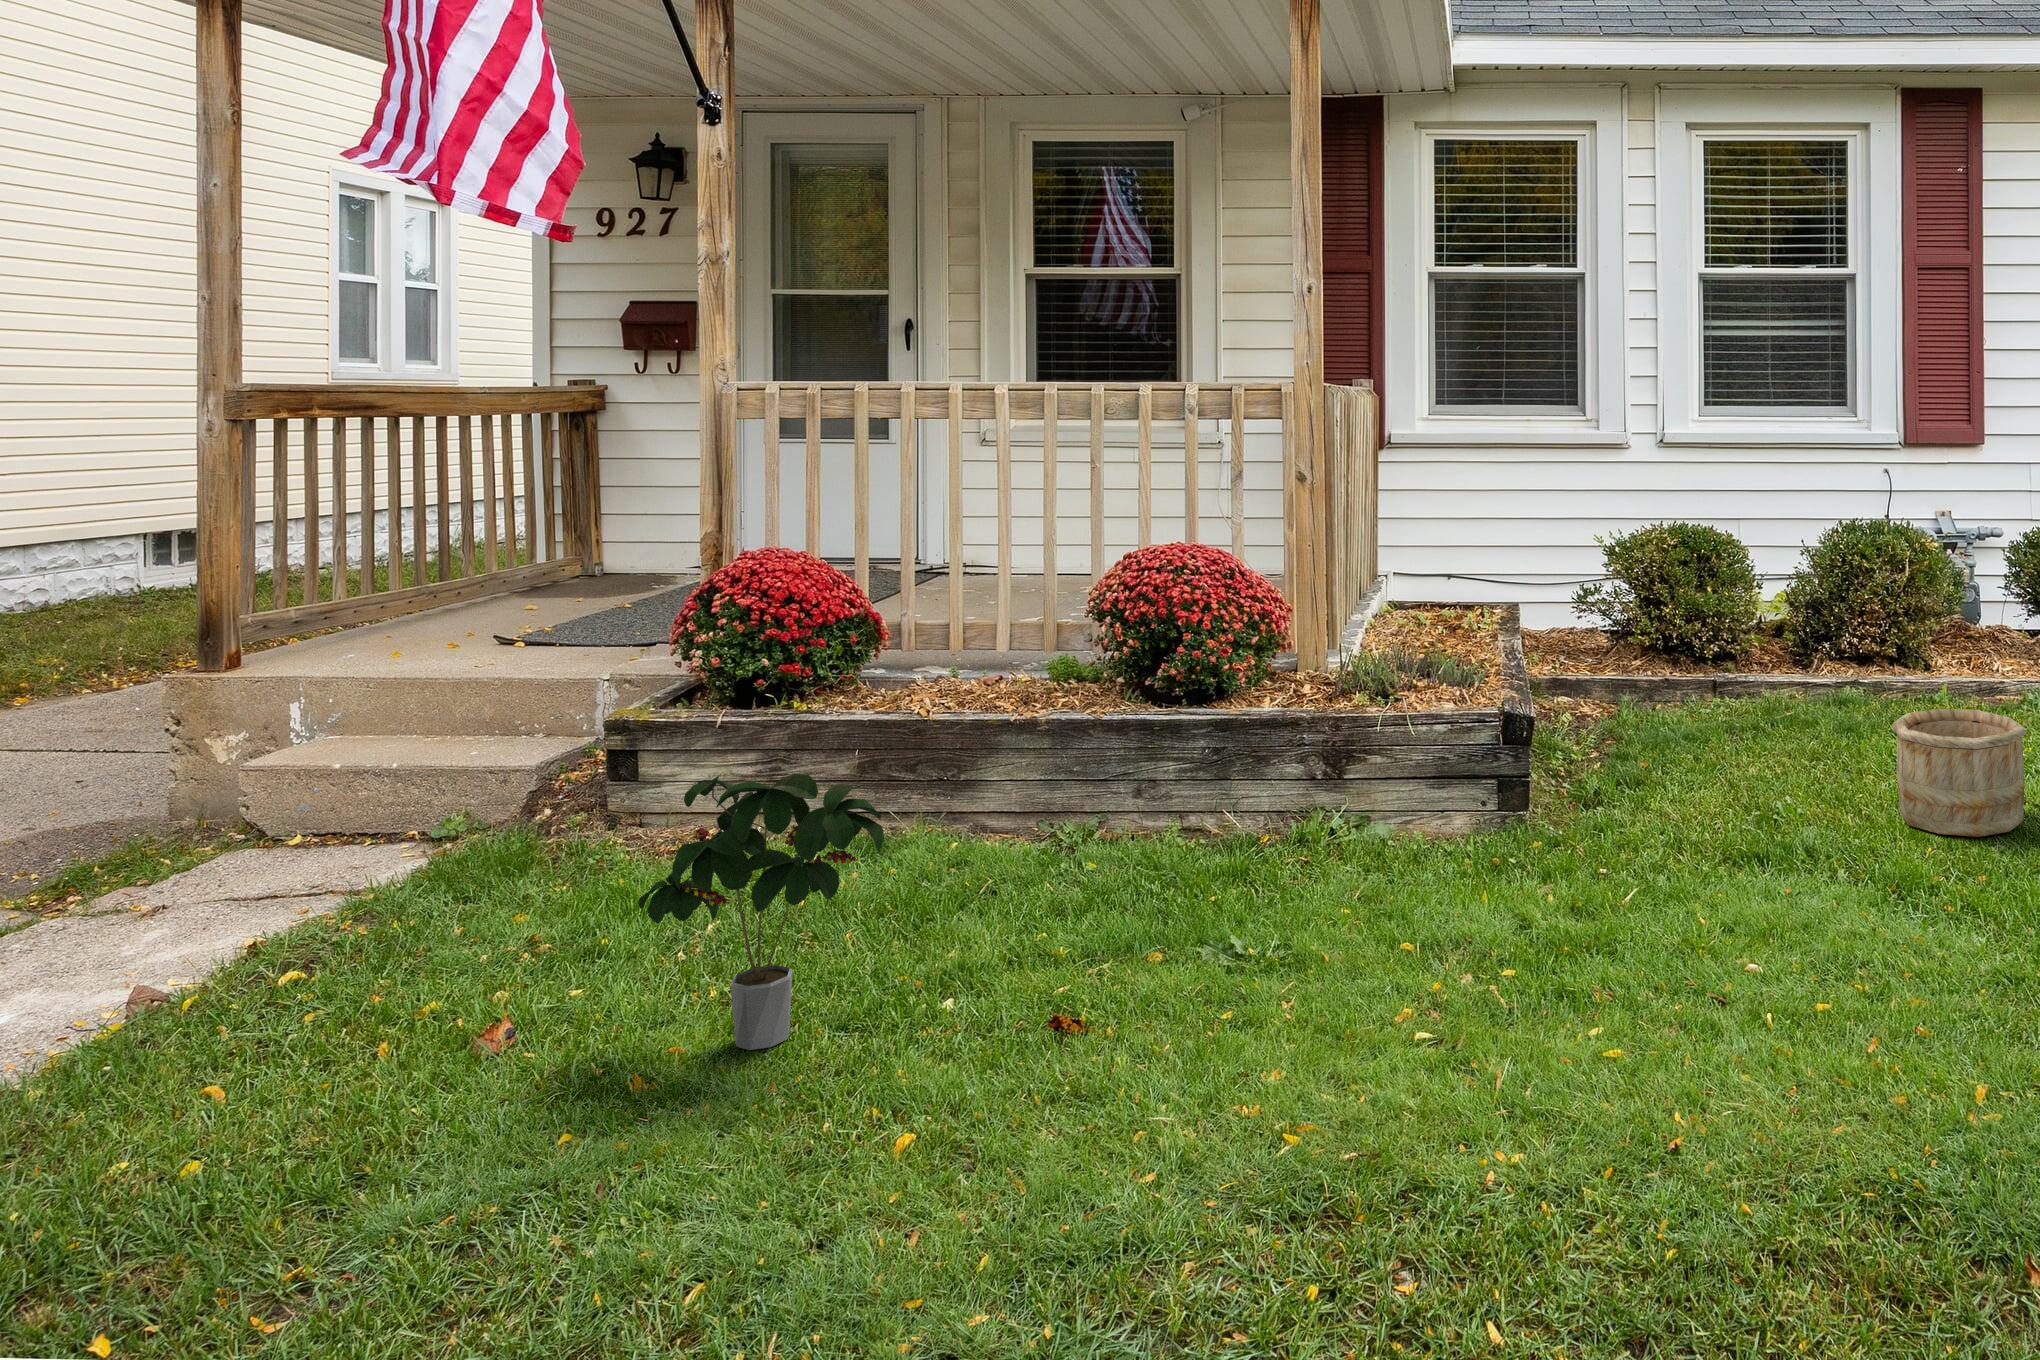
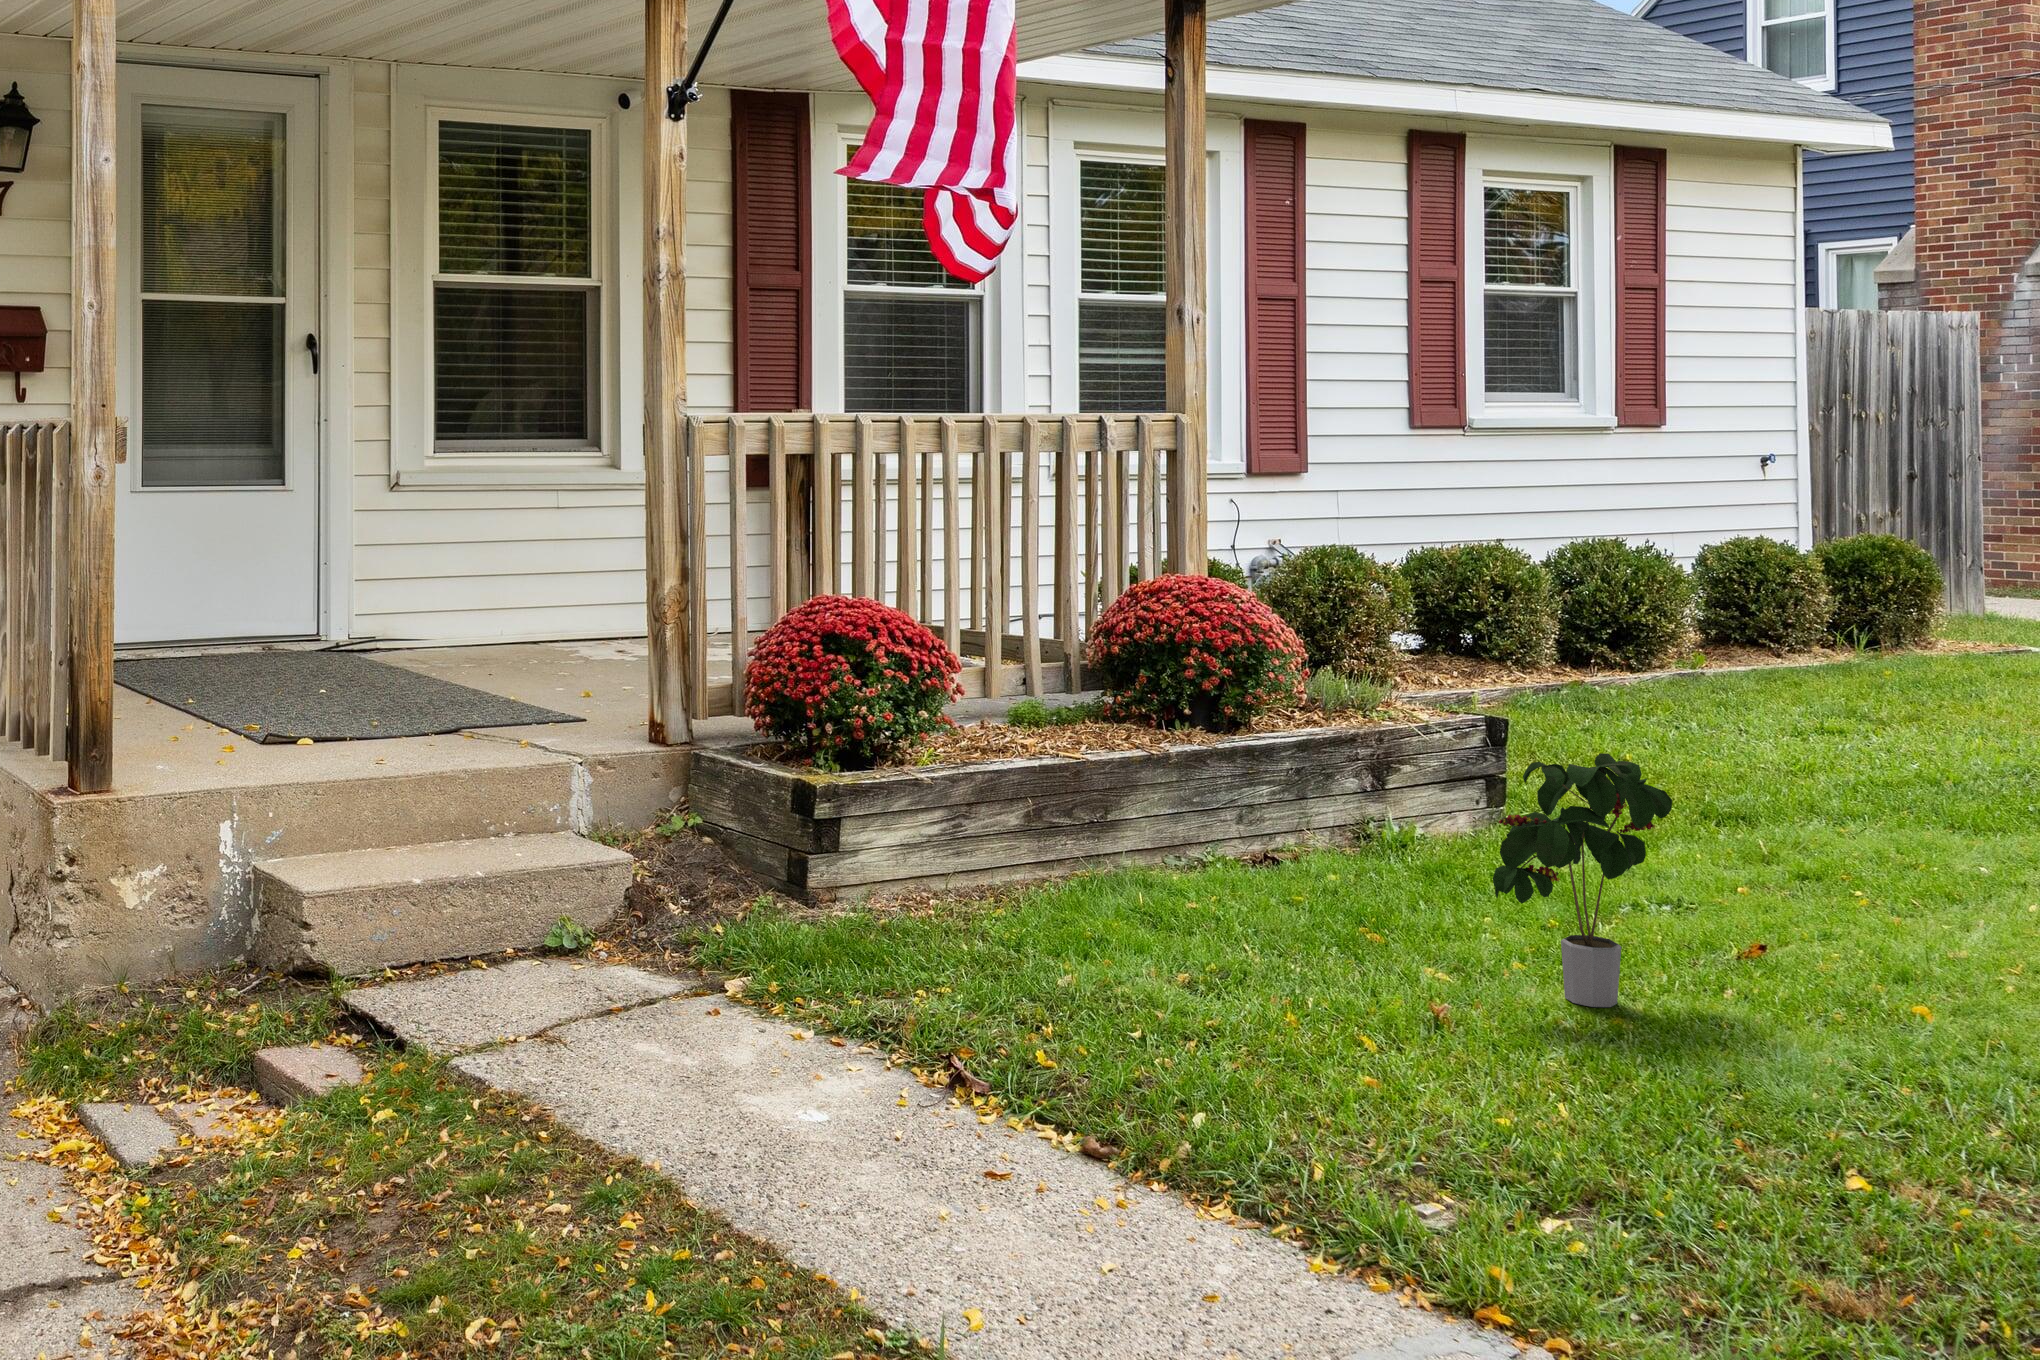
wooden bucket: present [1892,709,2026,837] -> none [1726,686,1856,788]

